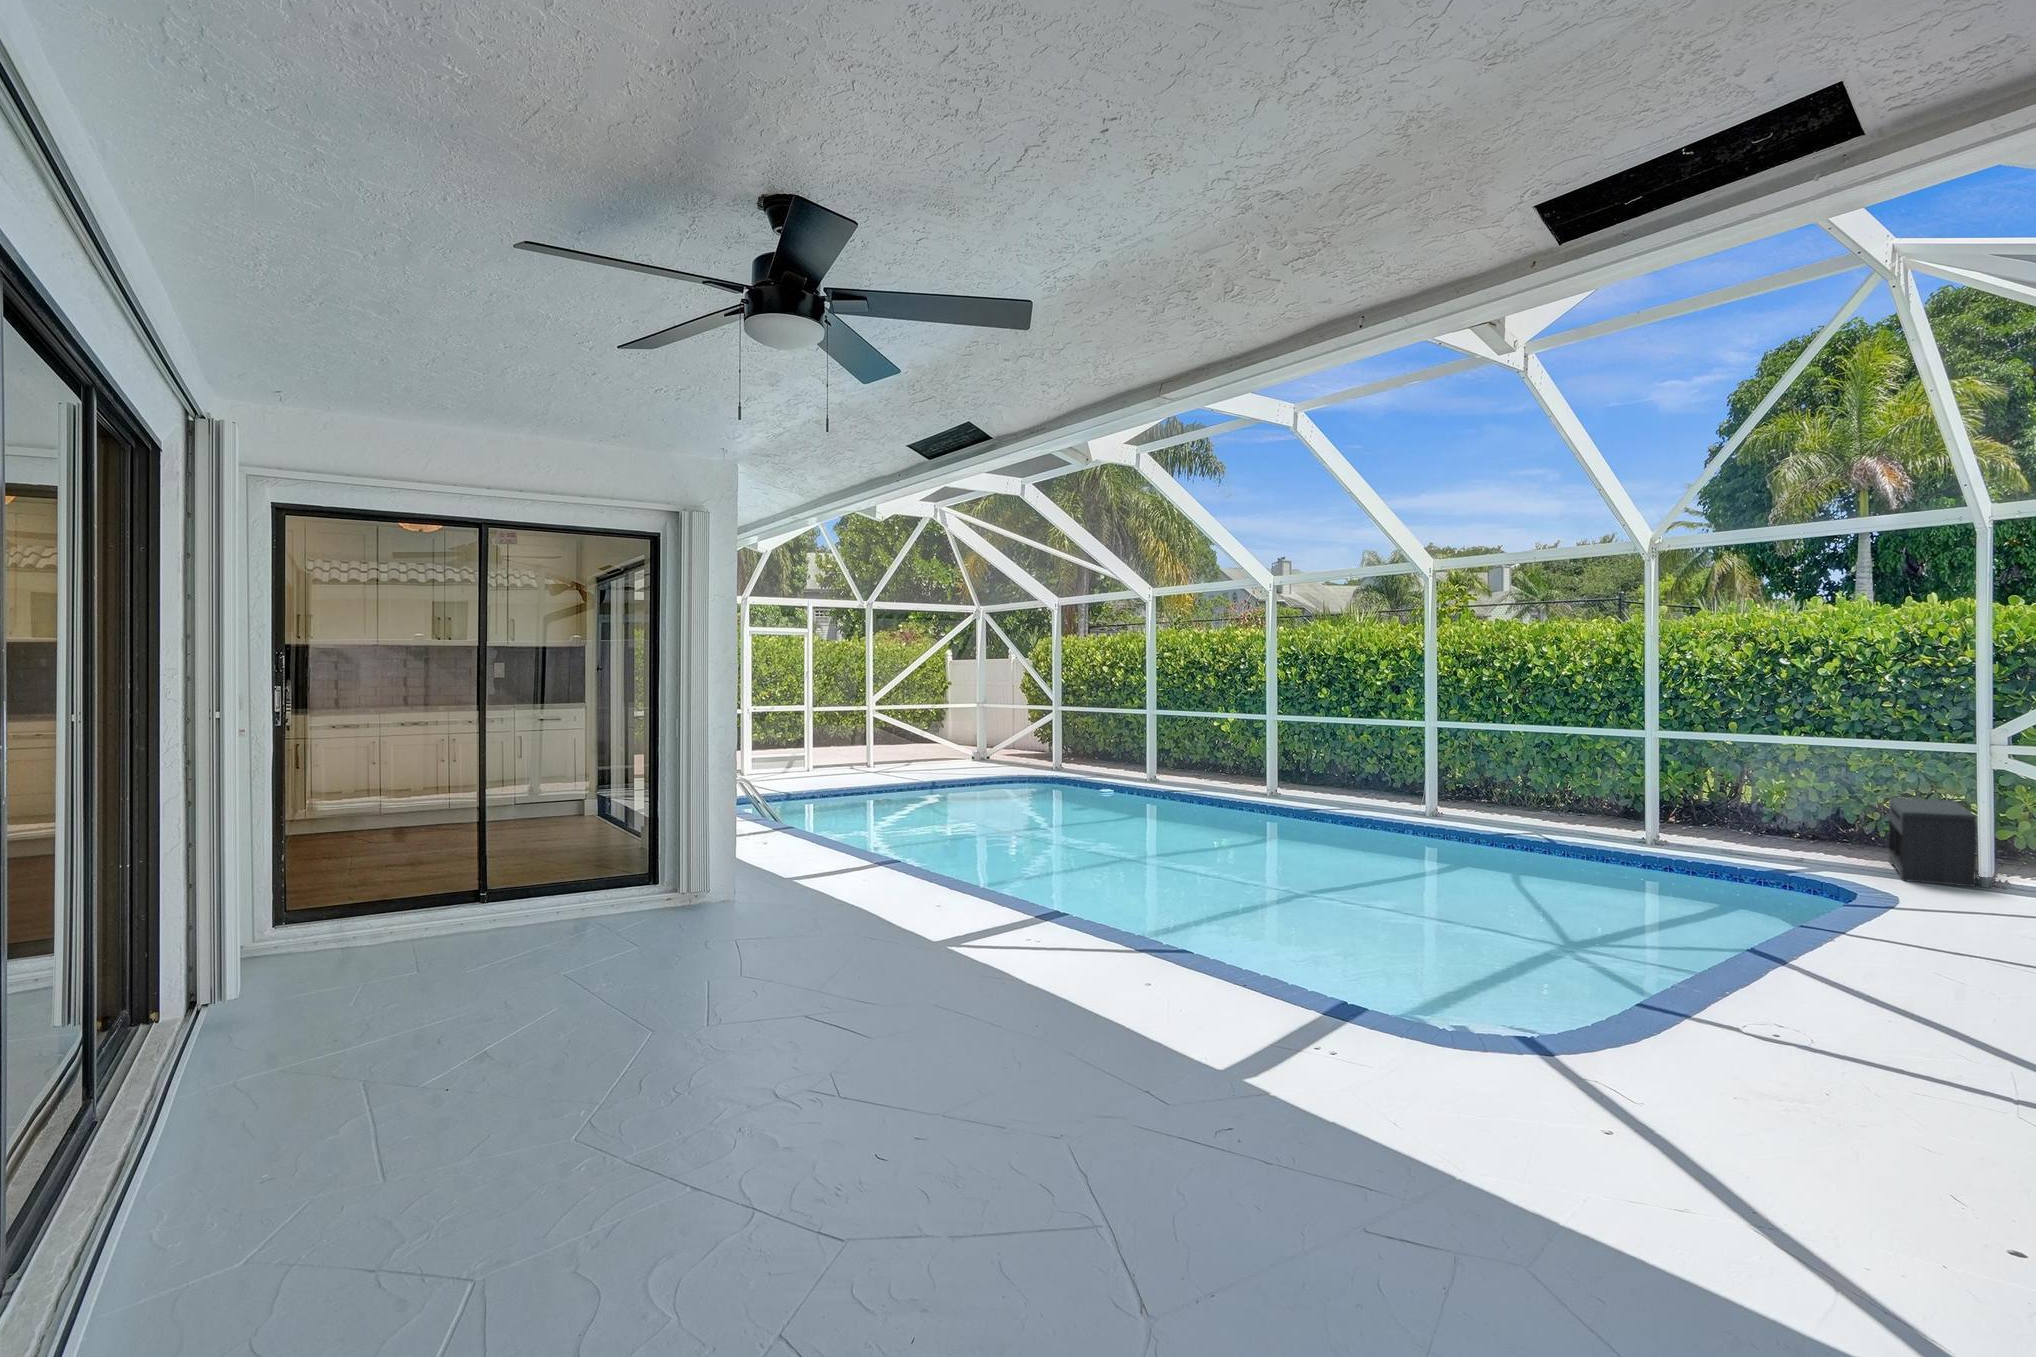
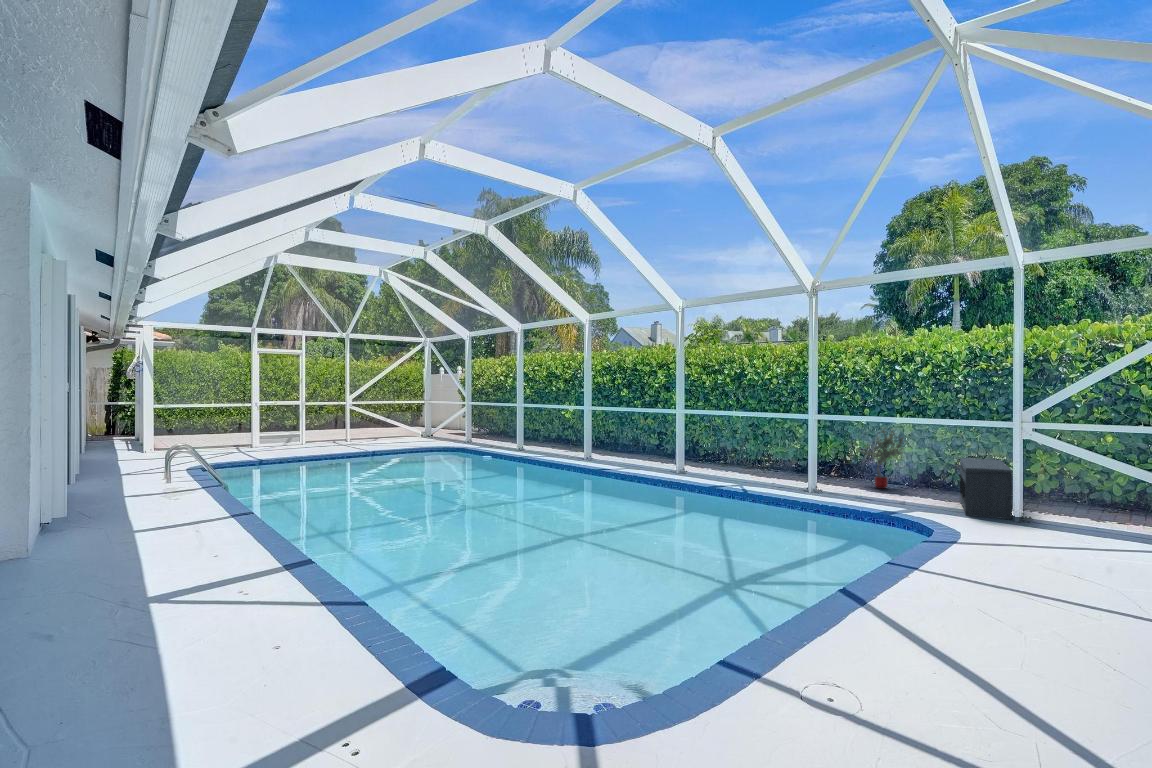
potted tree: none [1723,750,1800,843] -> present [862,427,904,489]

